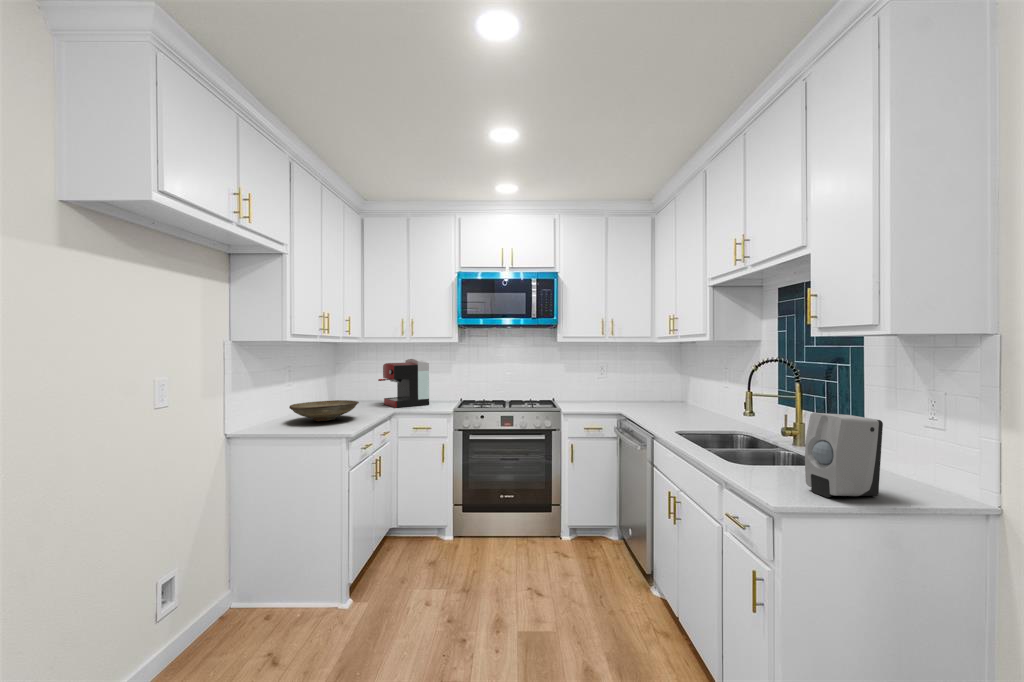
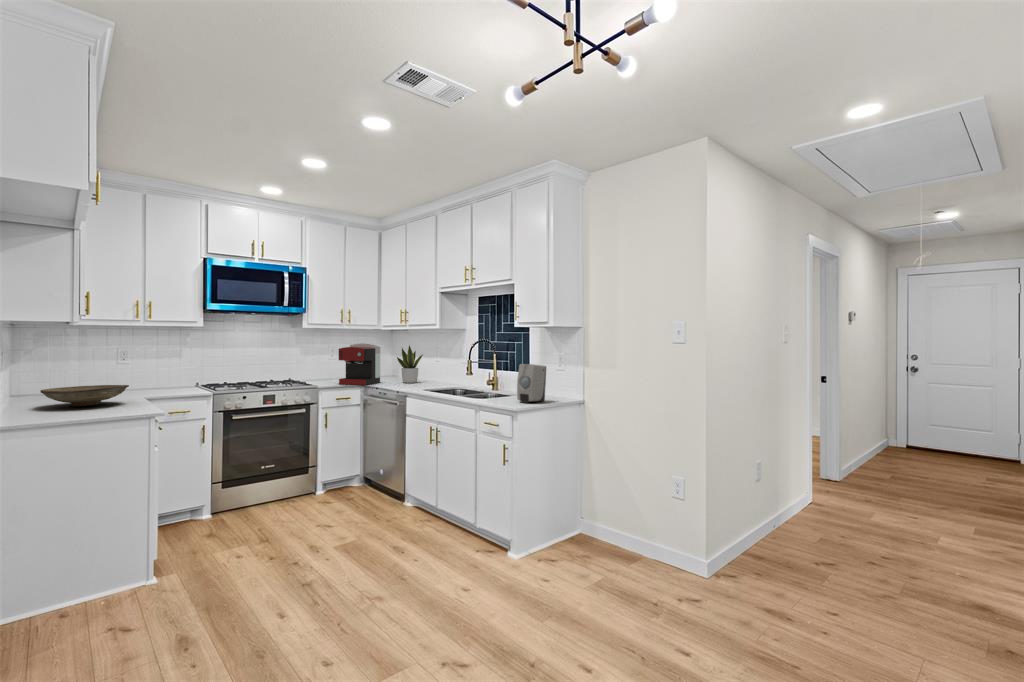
coffee maker: present [378,359,429,408] -> present [339,343,380,385]
potted plant: none [661,360,702,413] -> present [397,345,423,383]

